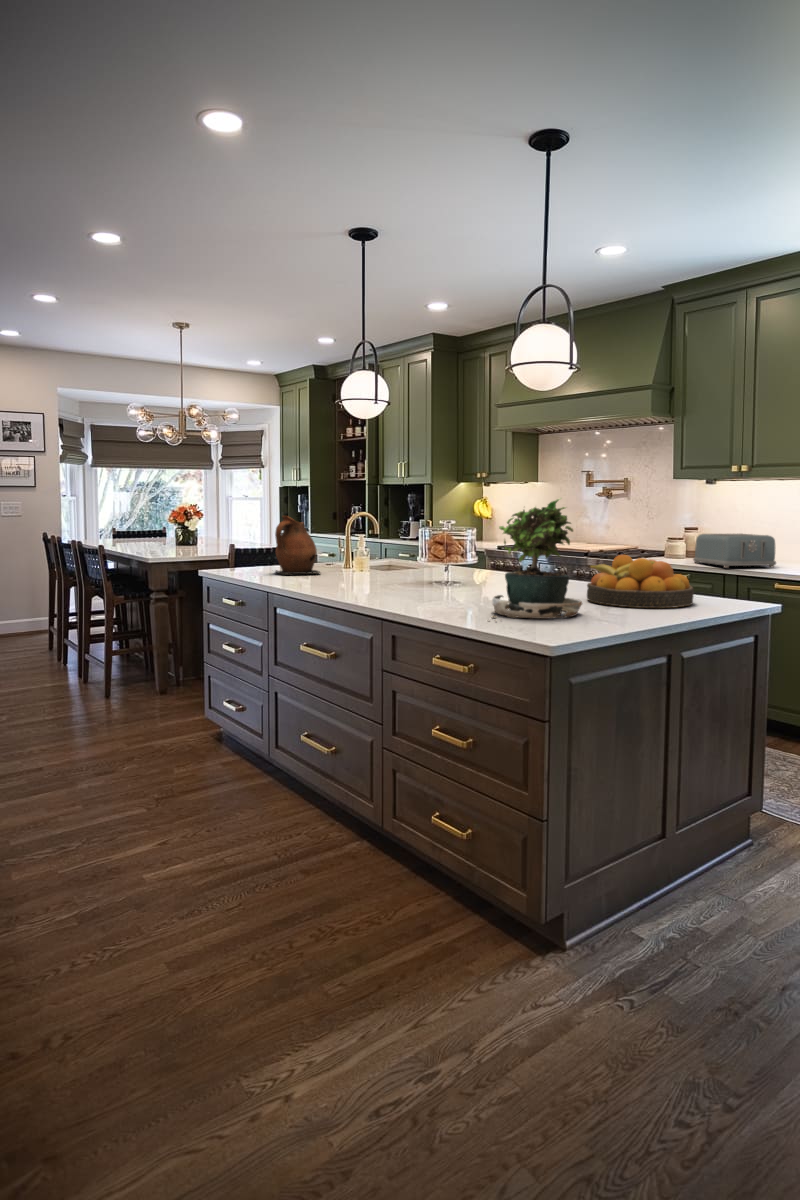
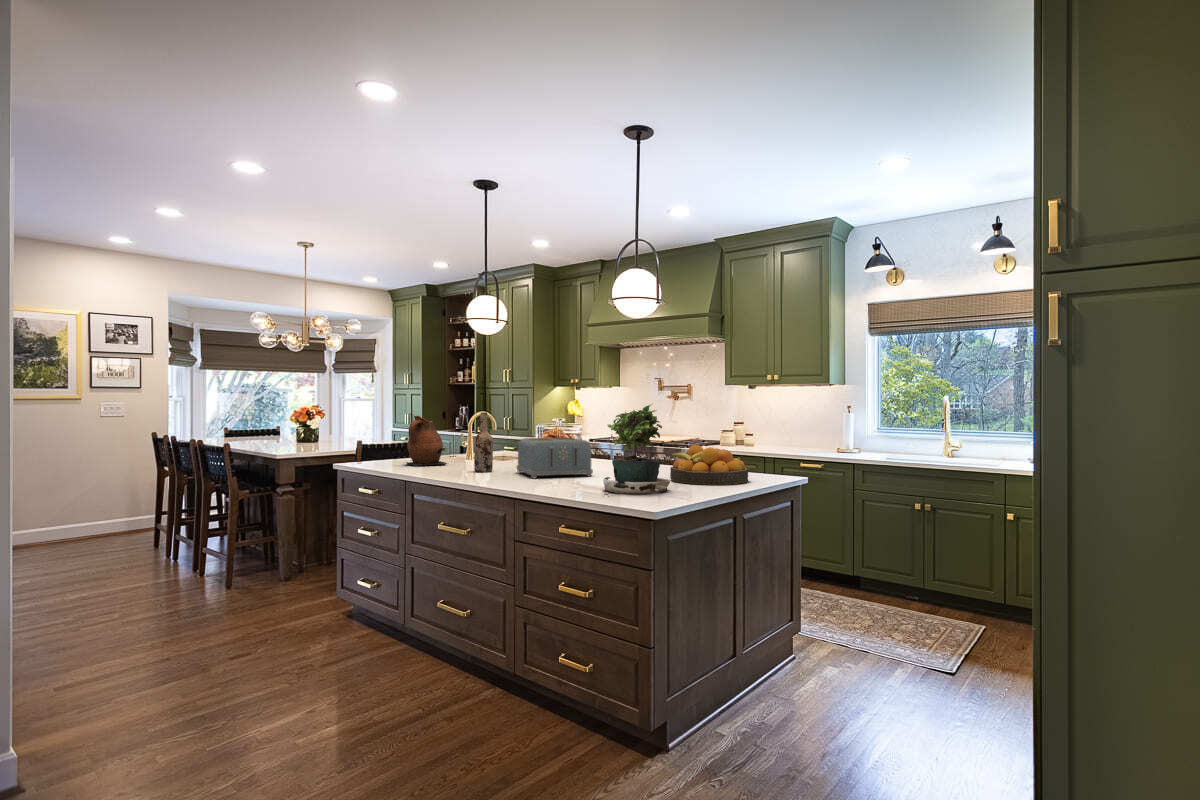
wine bottle: none [347,511,369,584] -> present [474,412,493,472]
toaster: present [693,534,776,568] -> present [517,438,593,478]

